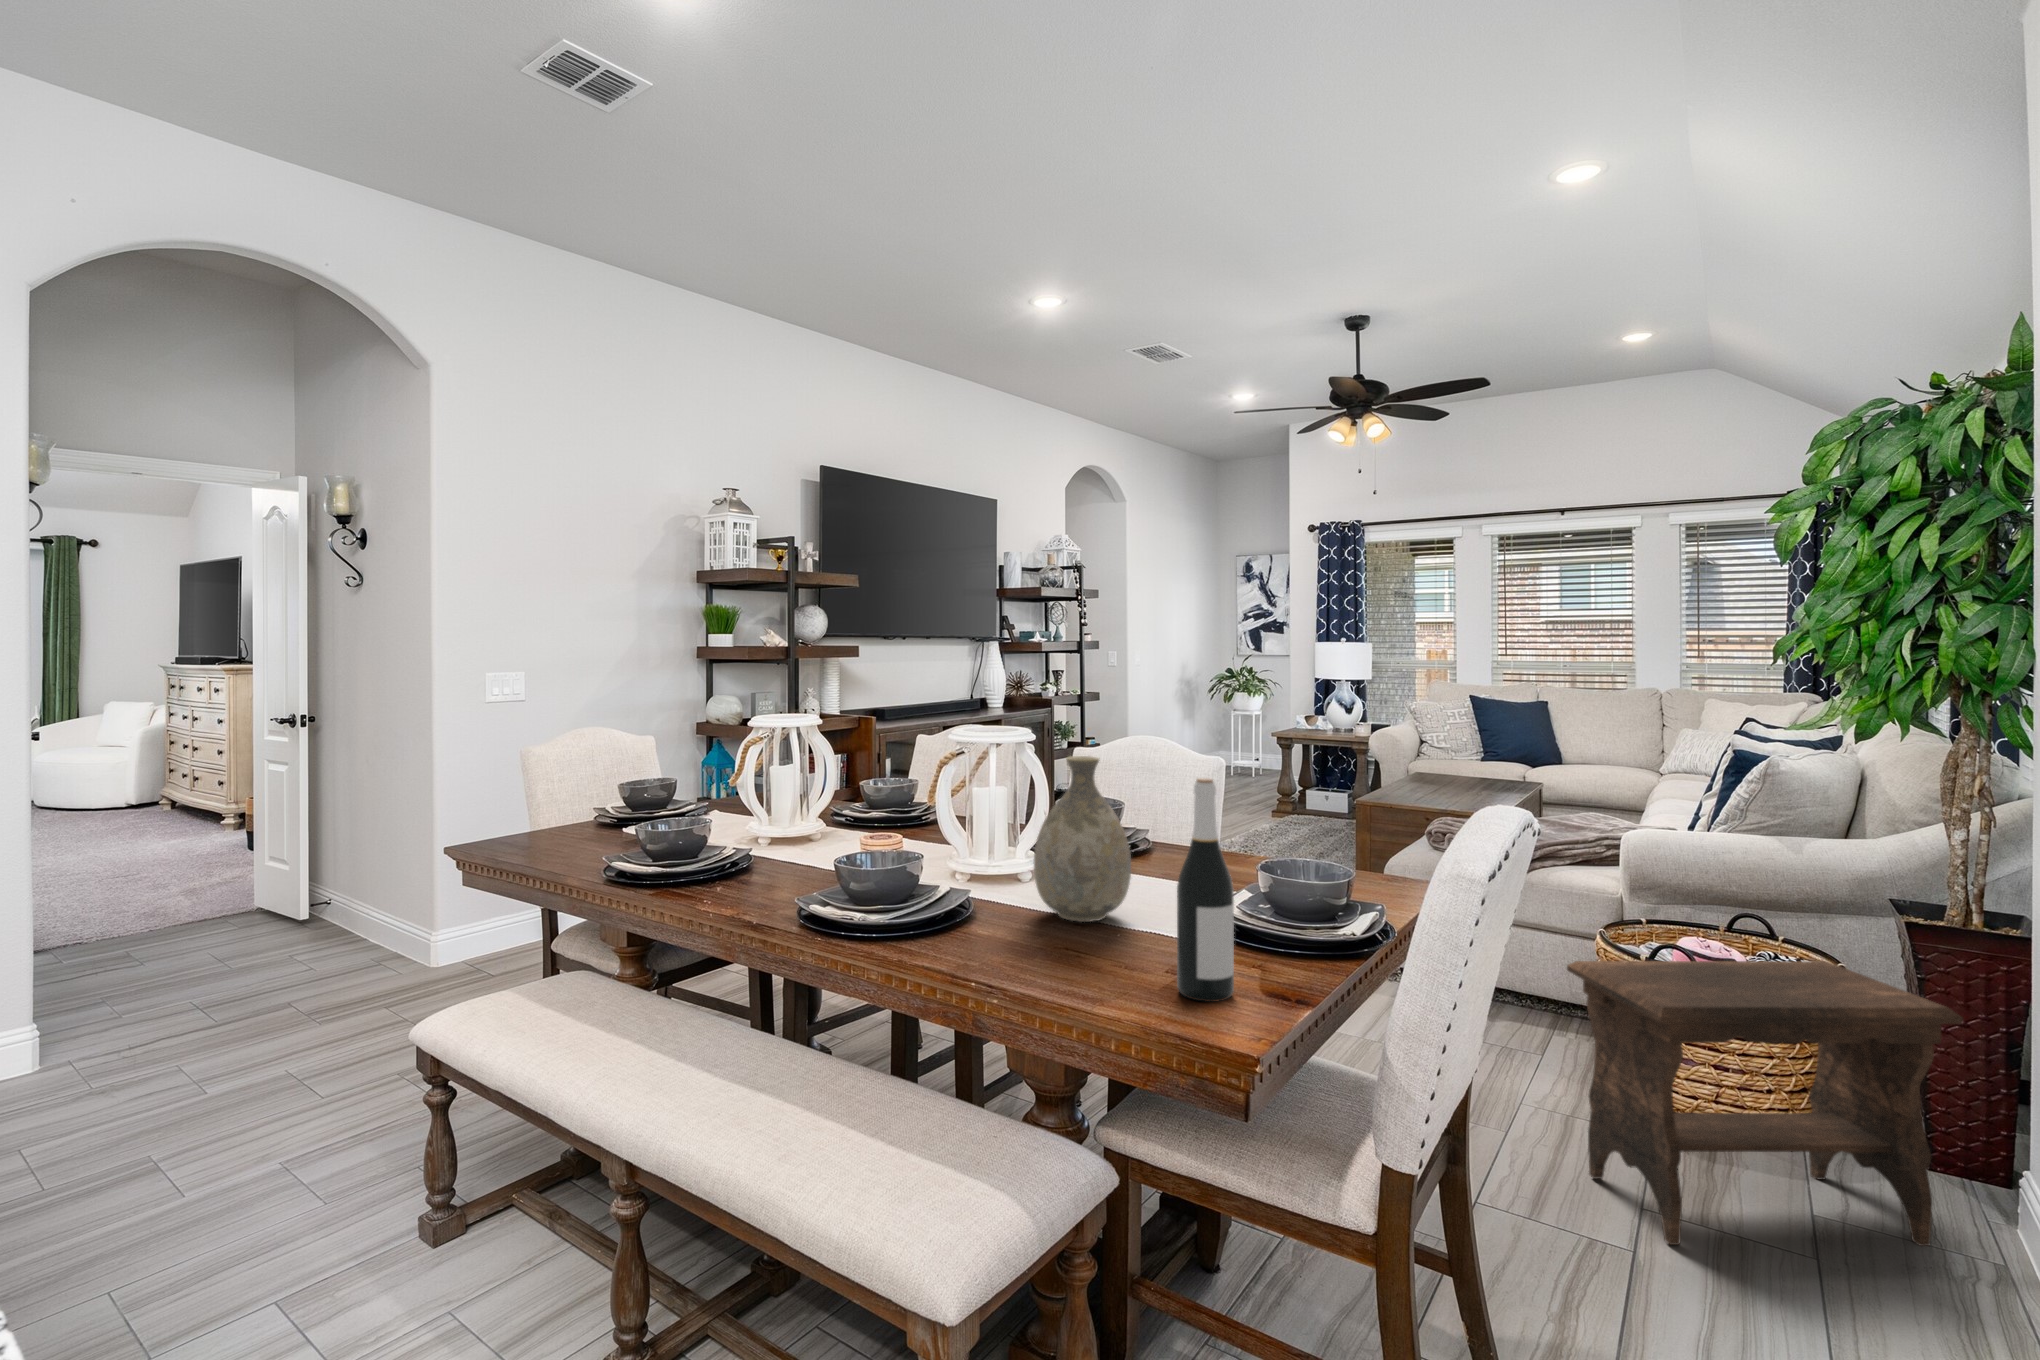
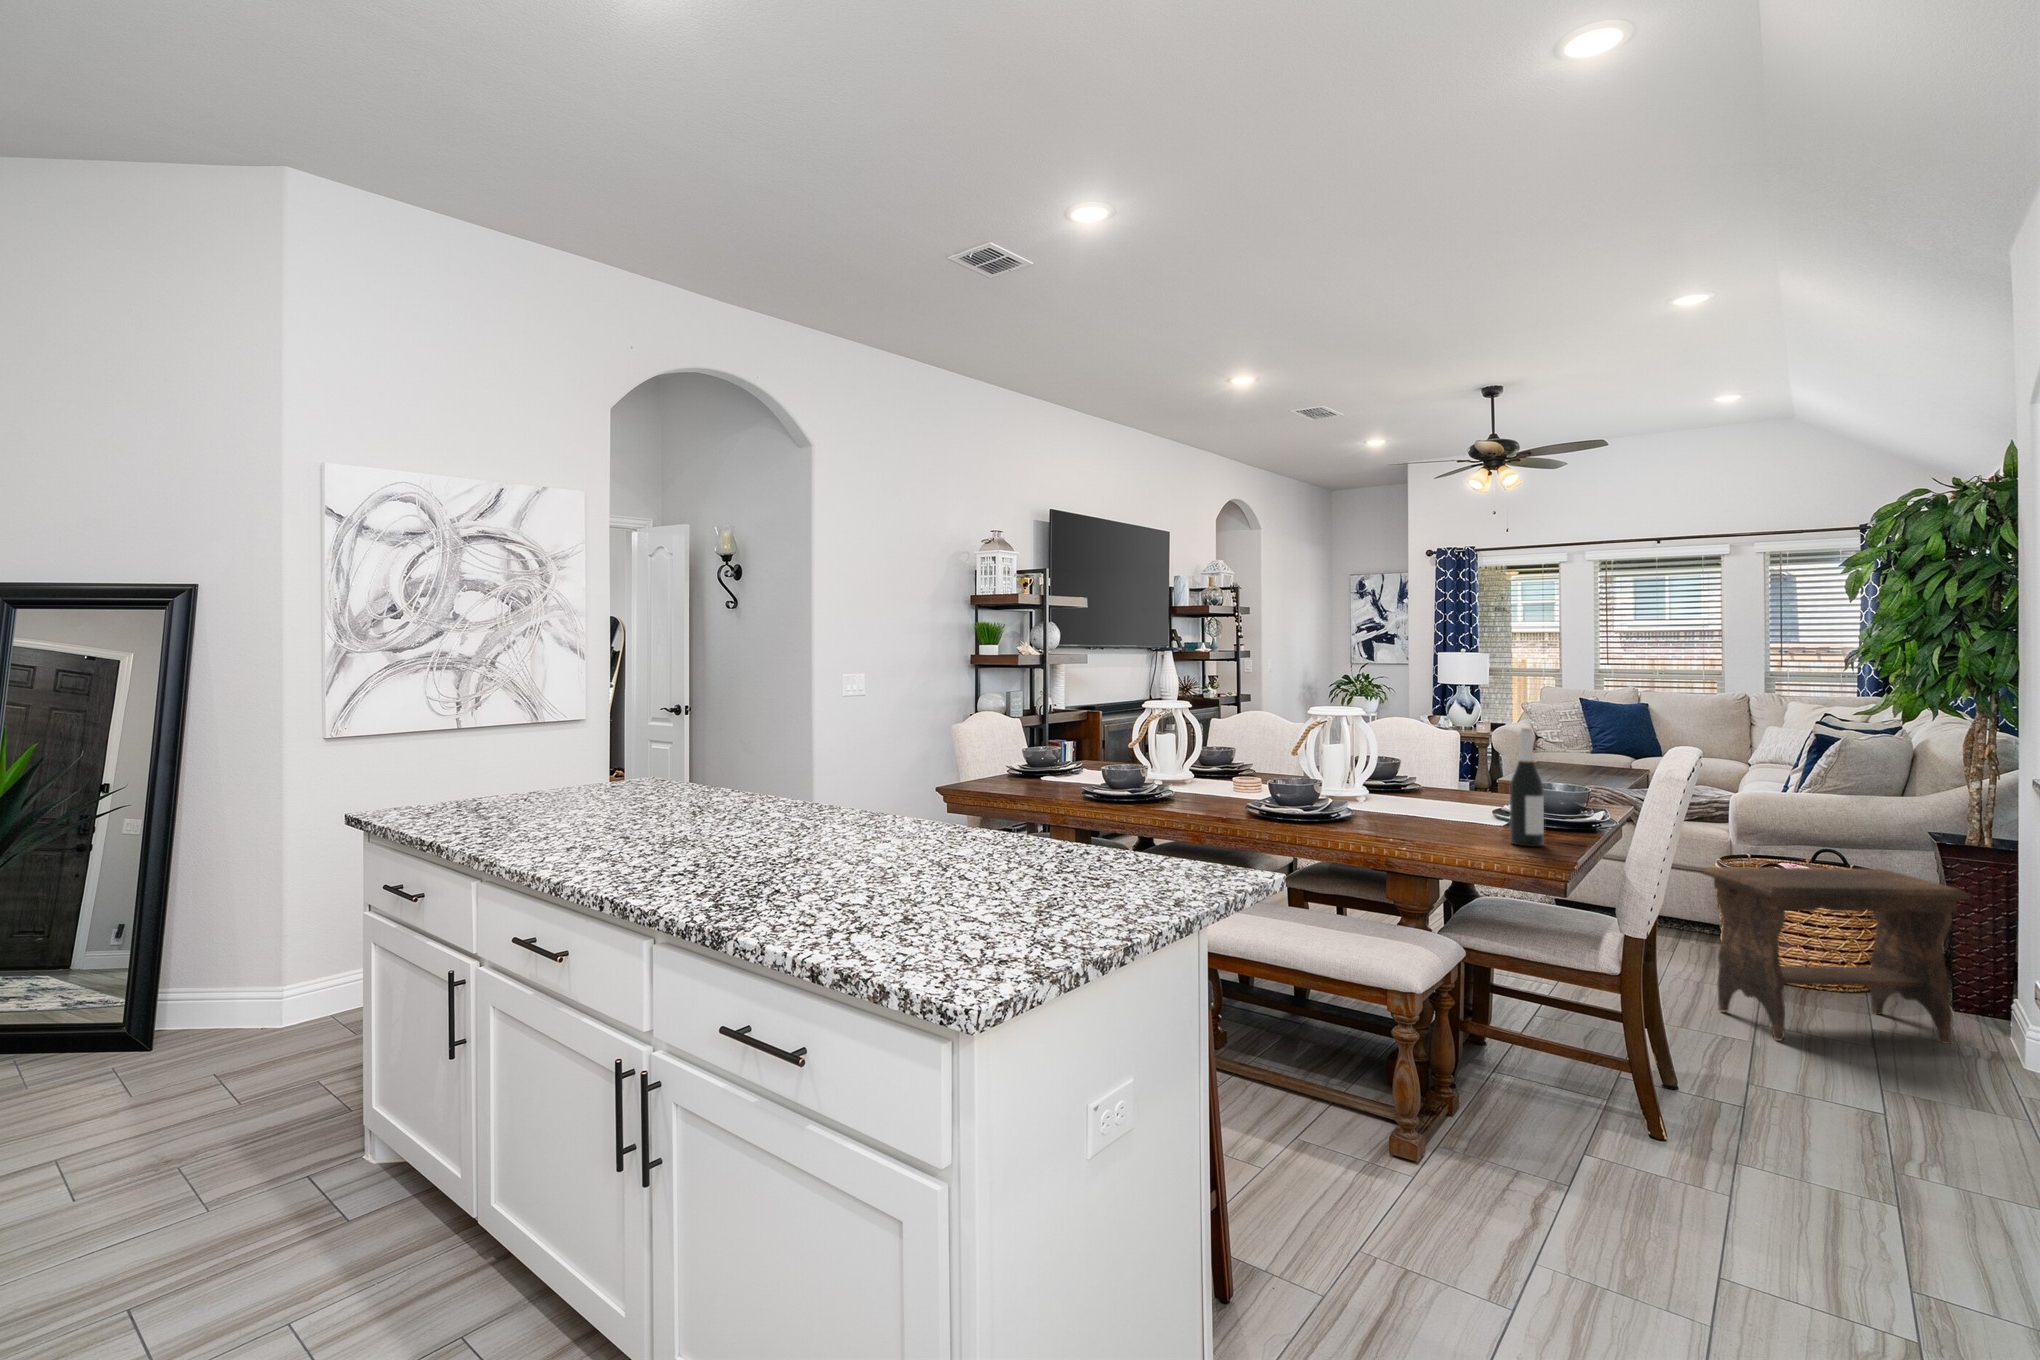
vase: present [1034,756,1131,922] -> none [1387,722,1450,819]

